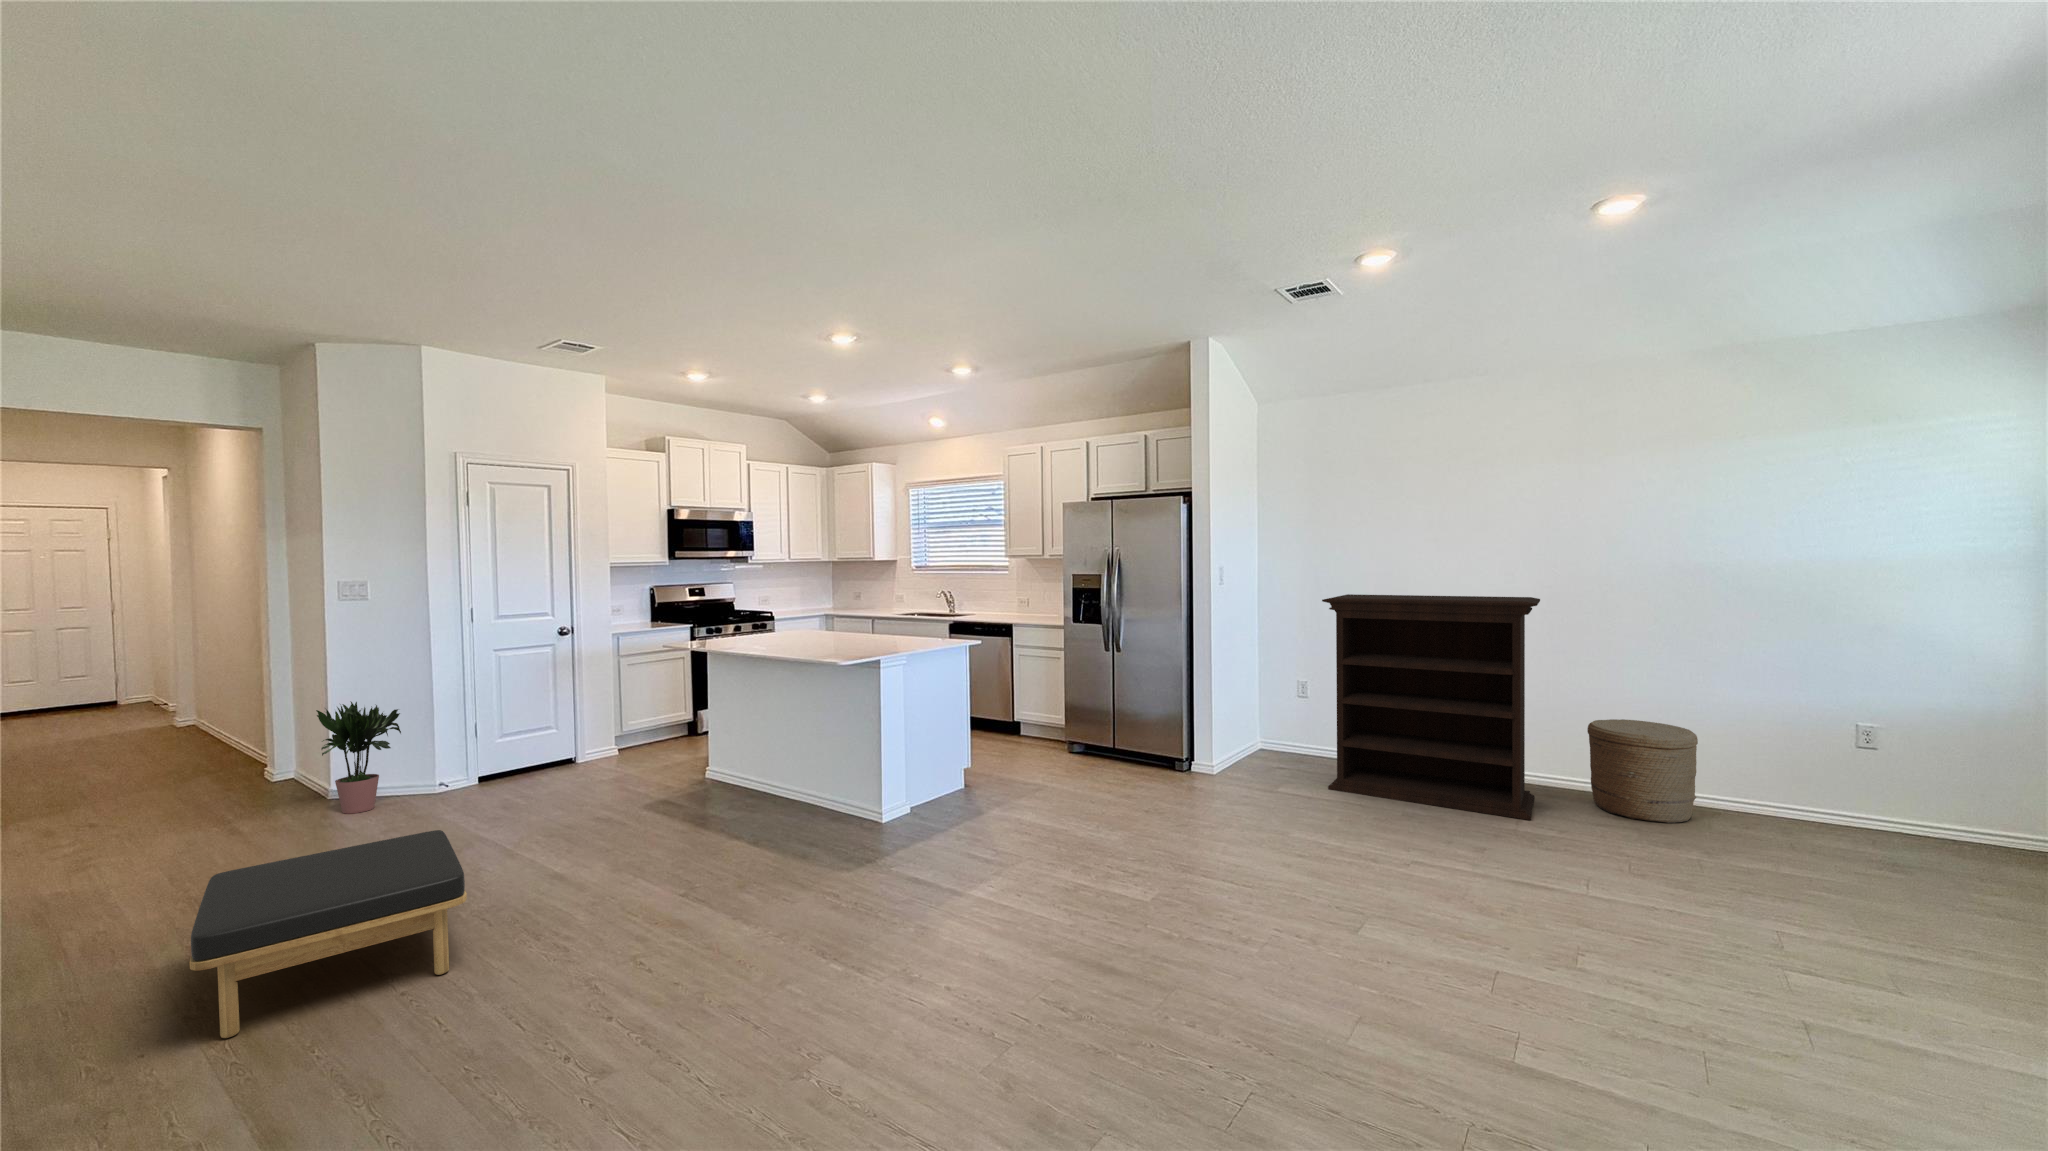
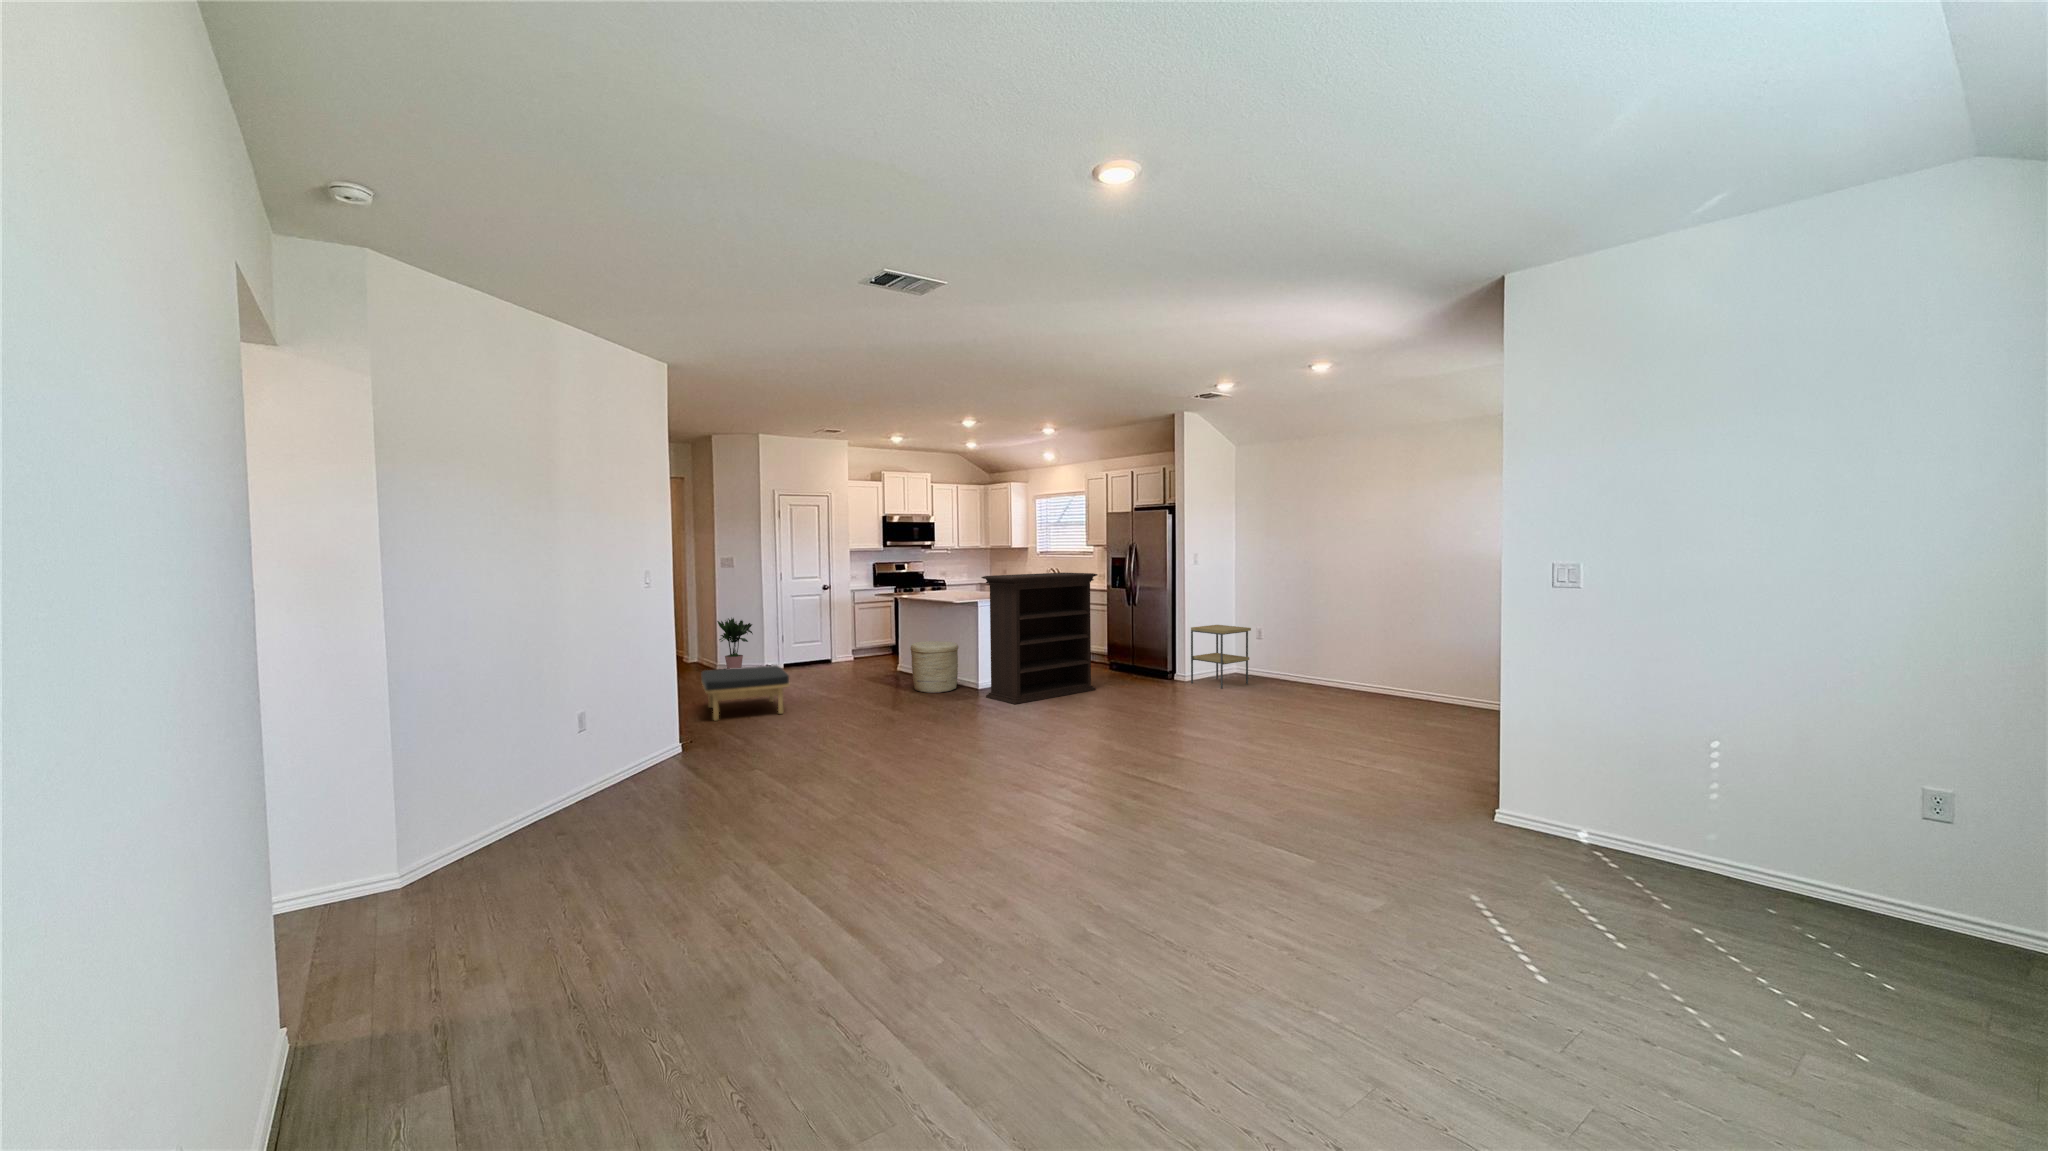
bookshelf: present [1322,594,1540,820] -> present [981,573,1097,704]
side table: none [1221,677,1310,785] -> present [1191,625,1251,689]
woven basket: present [1587,719,1698,823] -> present [911,641,958,693]

